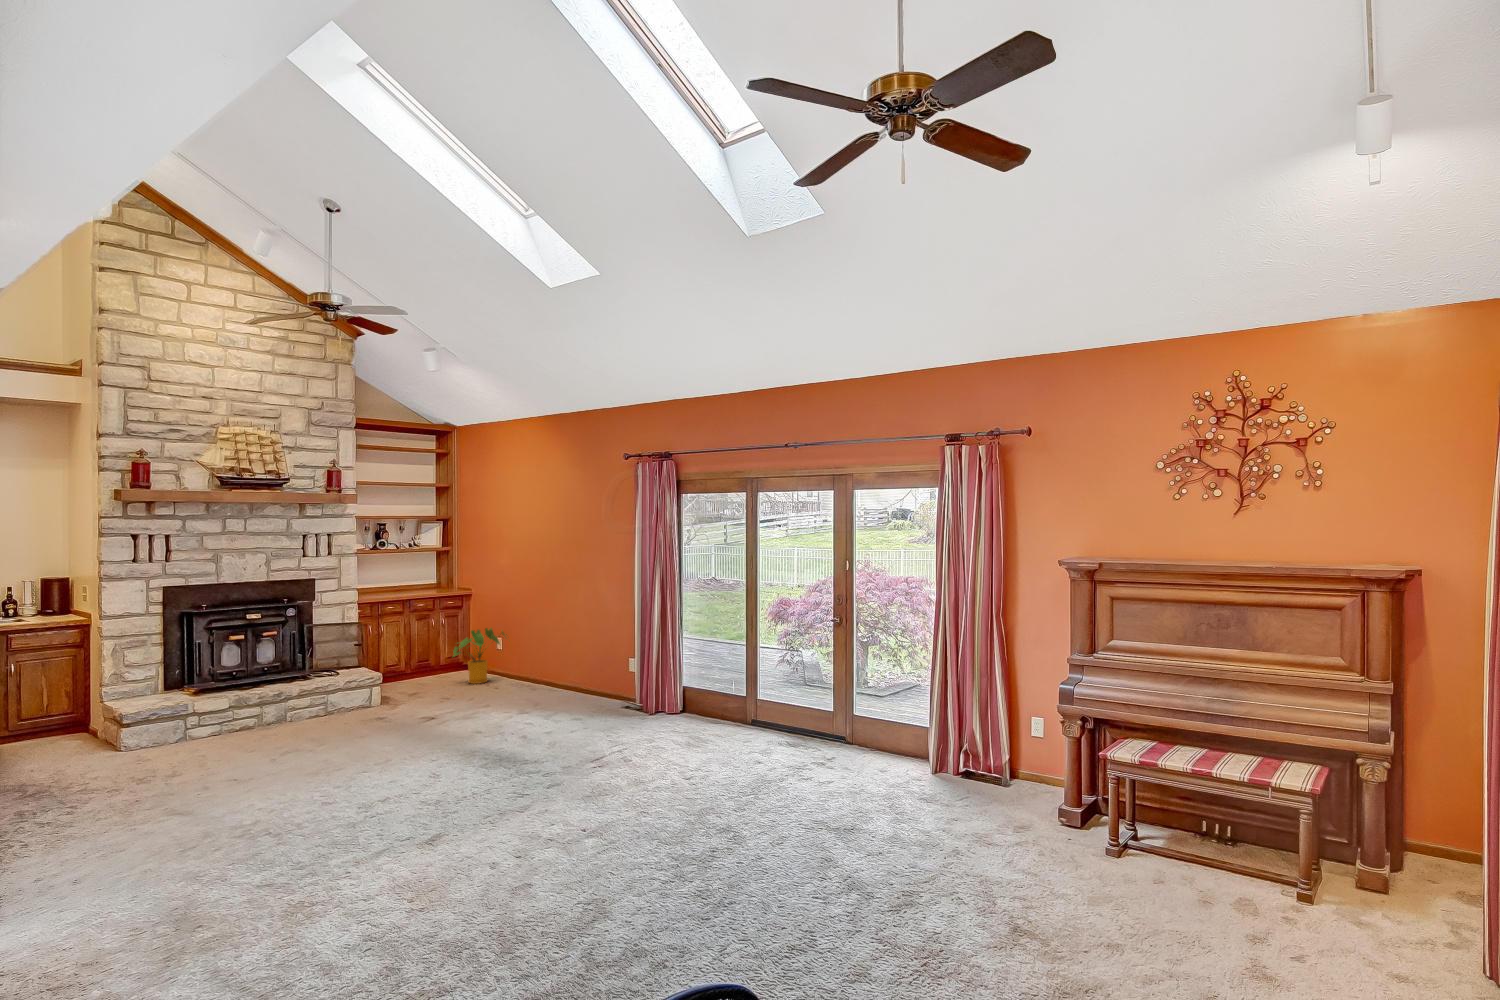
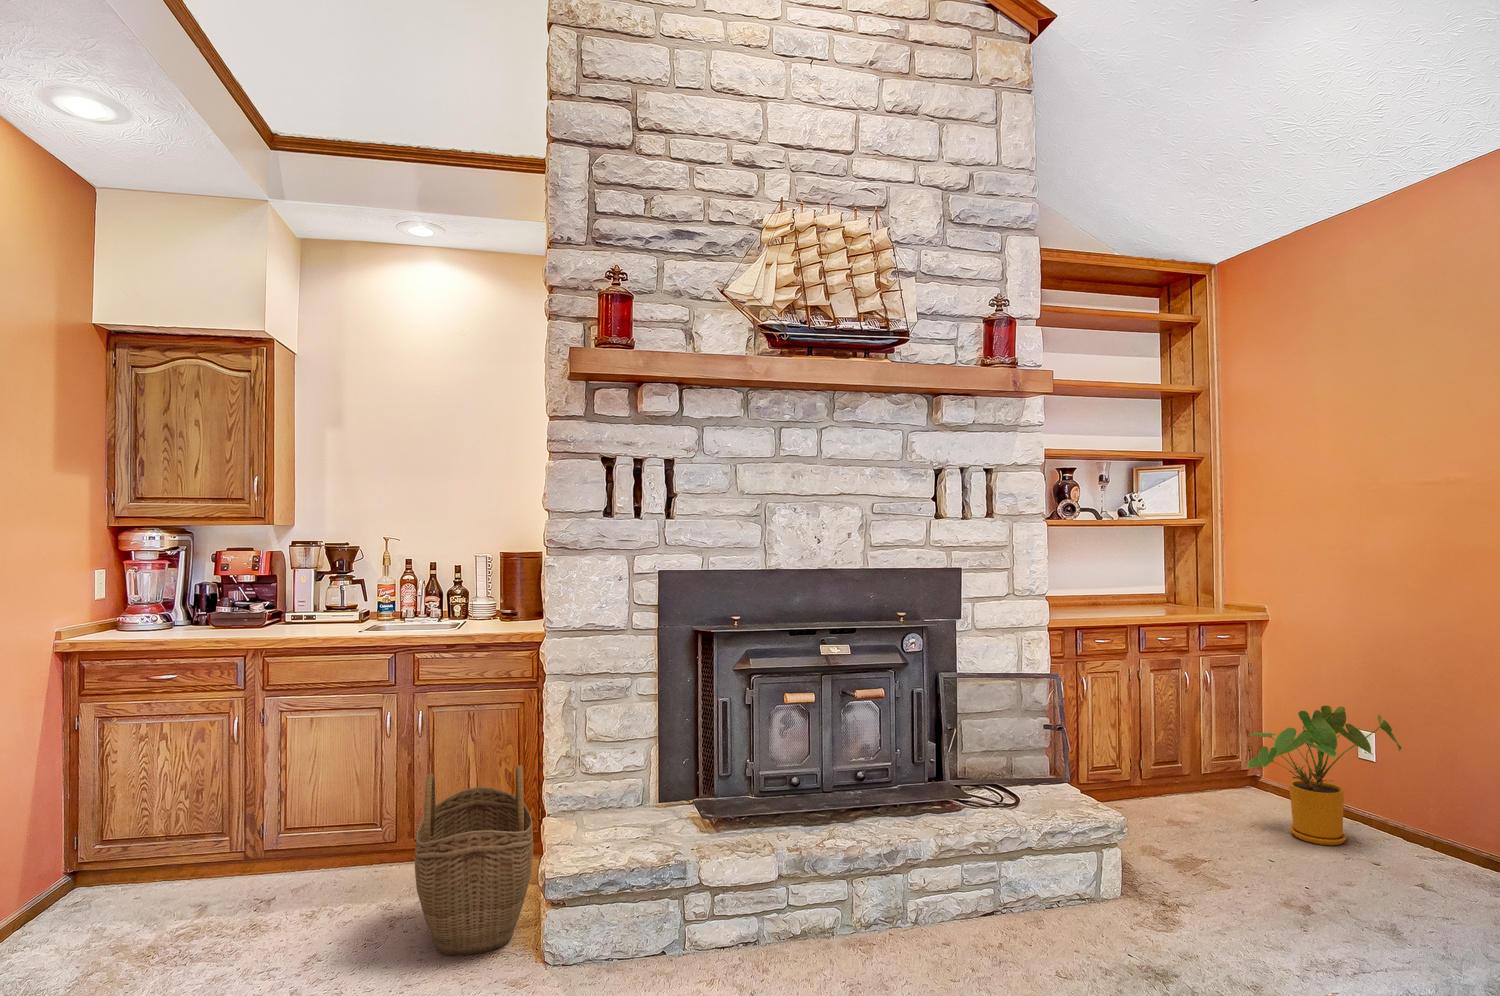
woven basket: none [31,680,102,763] -> present [415,765,534,956]

